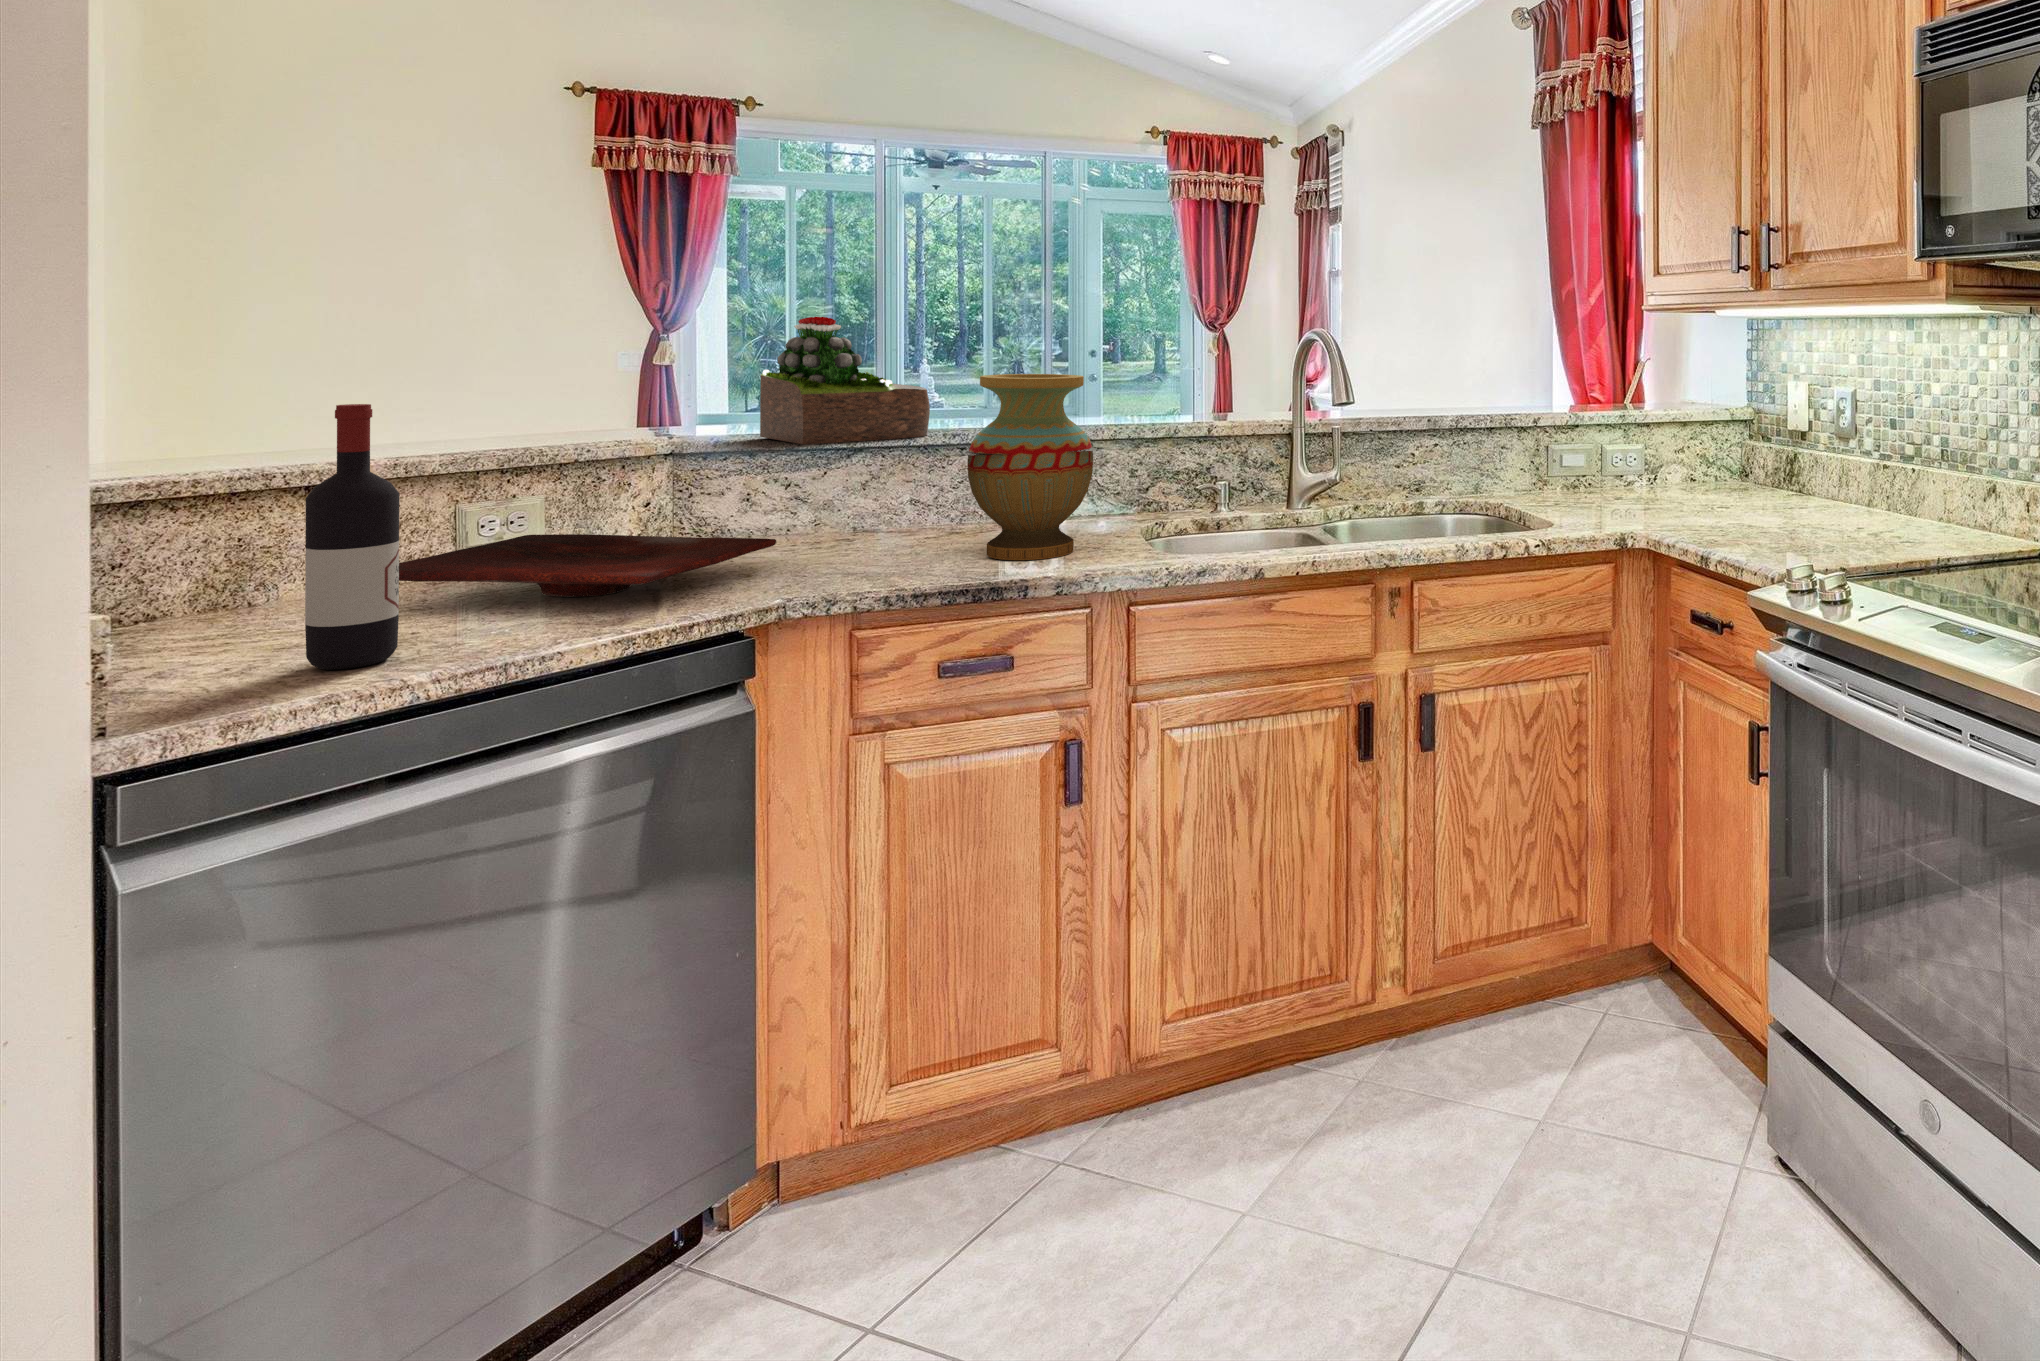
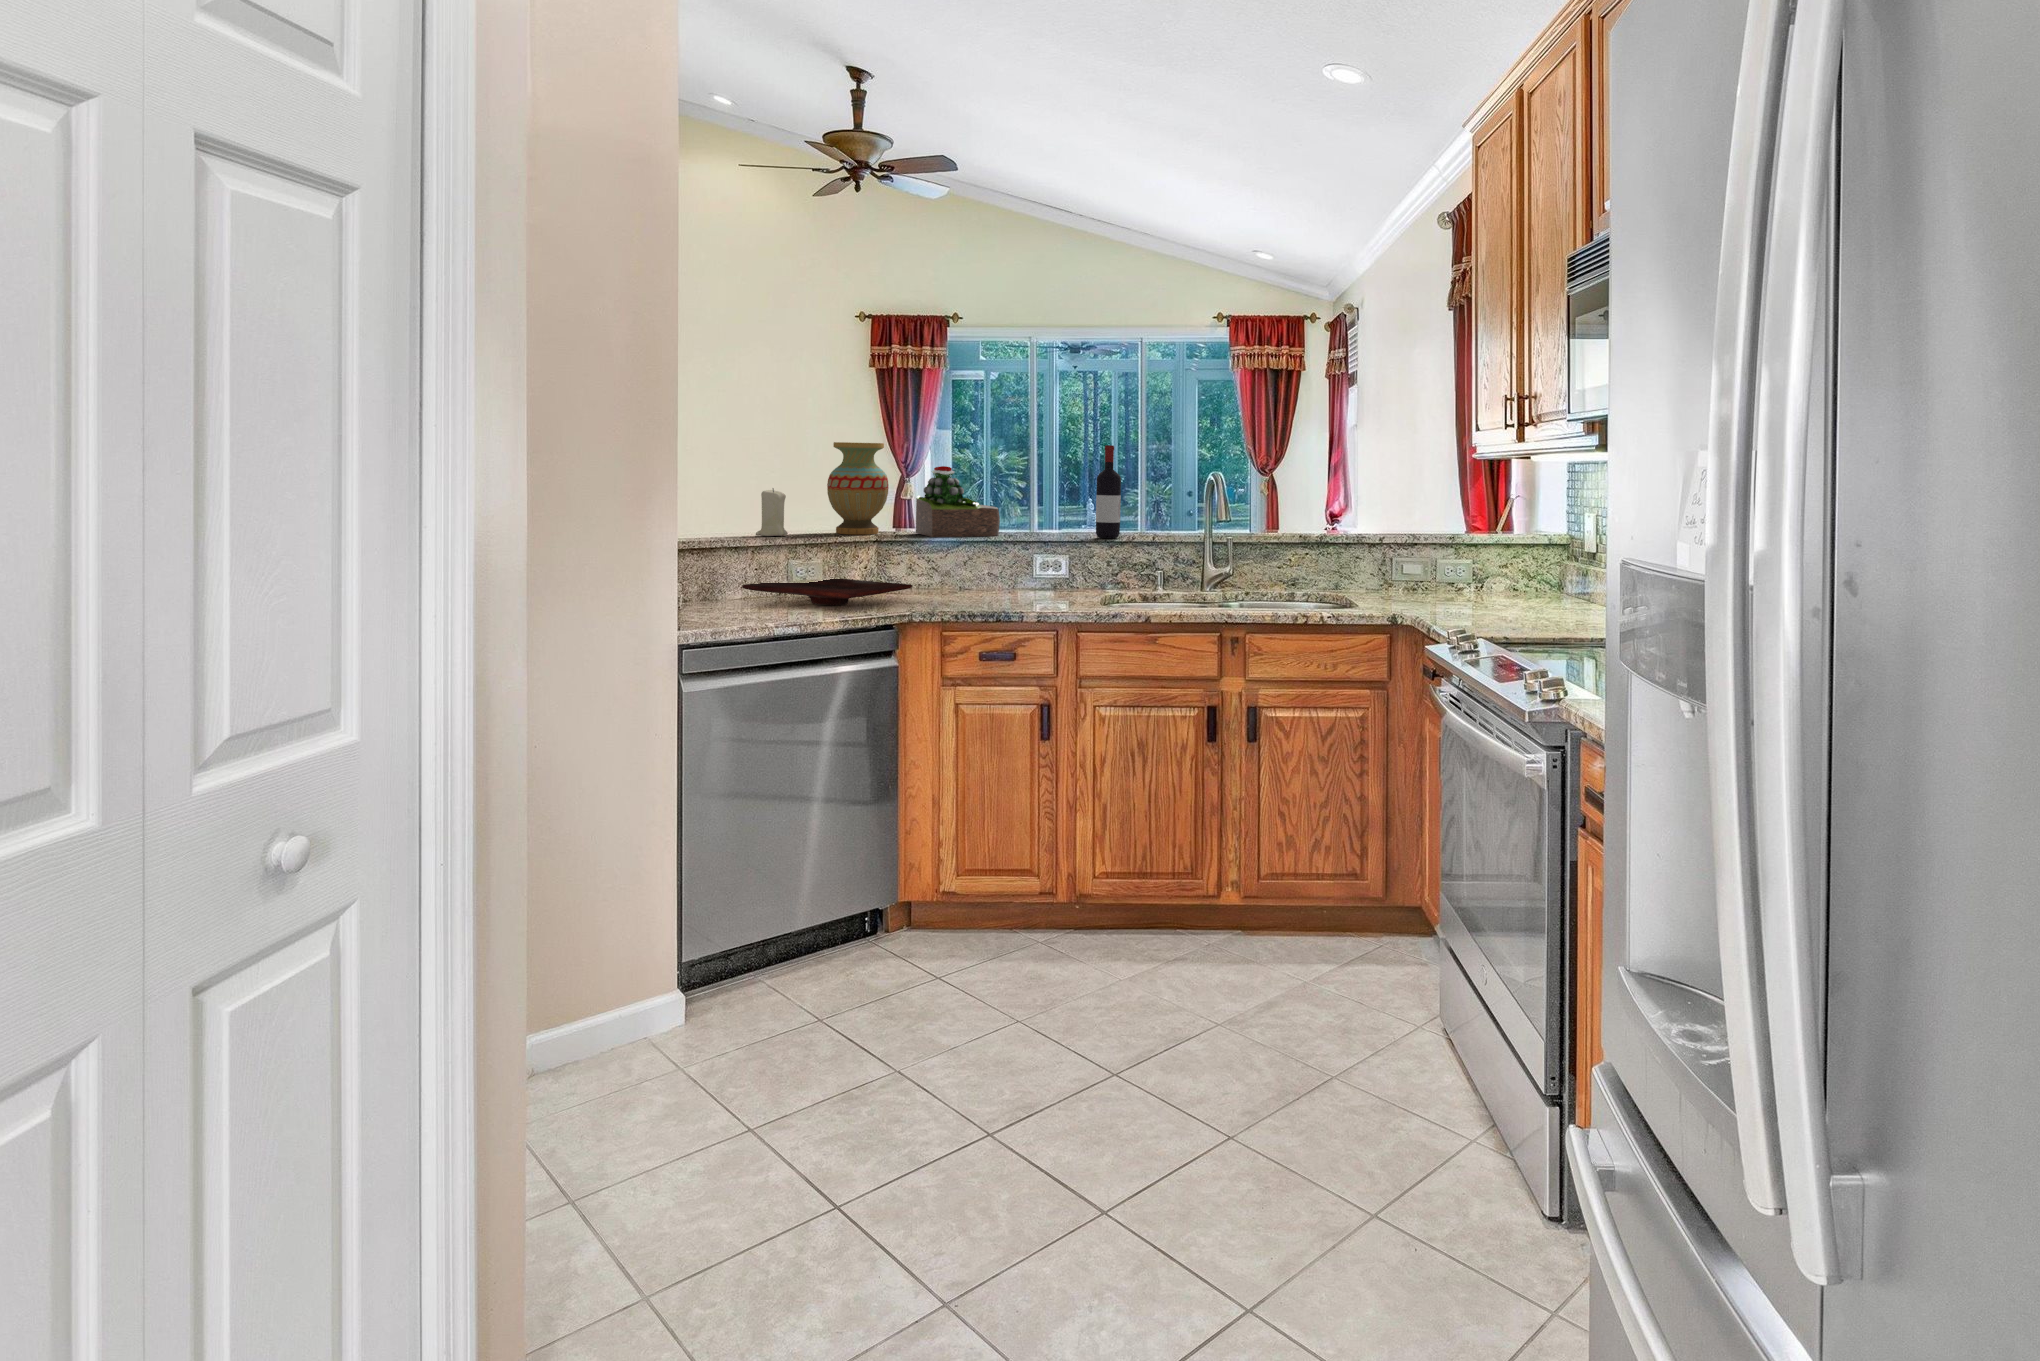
candle: none [391,361,474,459] -> present [756,488,788,536]
vase: present [968,374,1093,560] -> present [827,442,889,534]
wine bottle: present [305,404,400,670] -> present [1096,445,1121,538]

